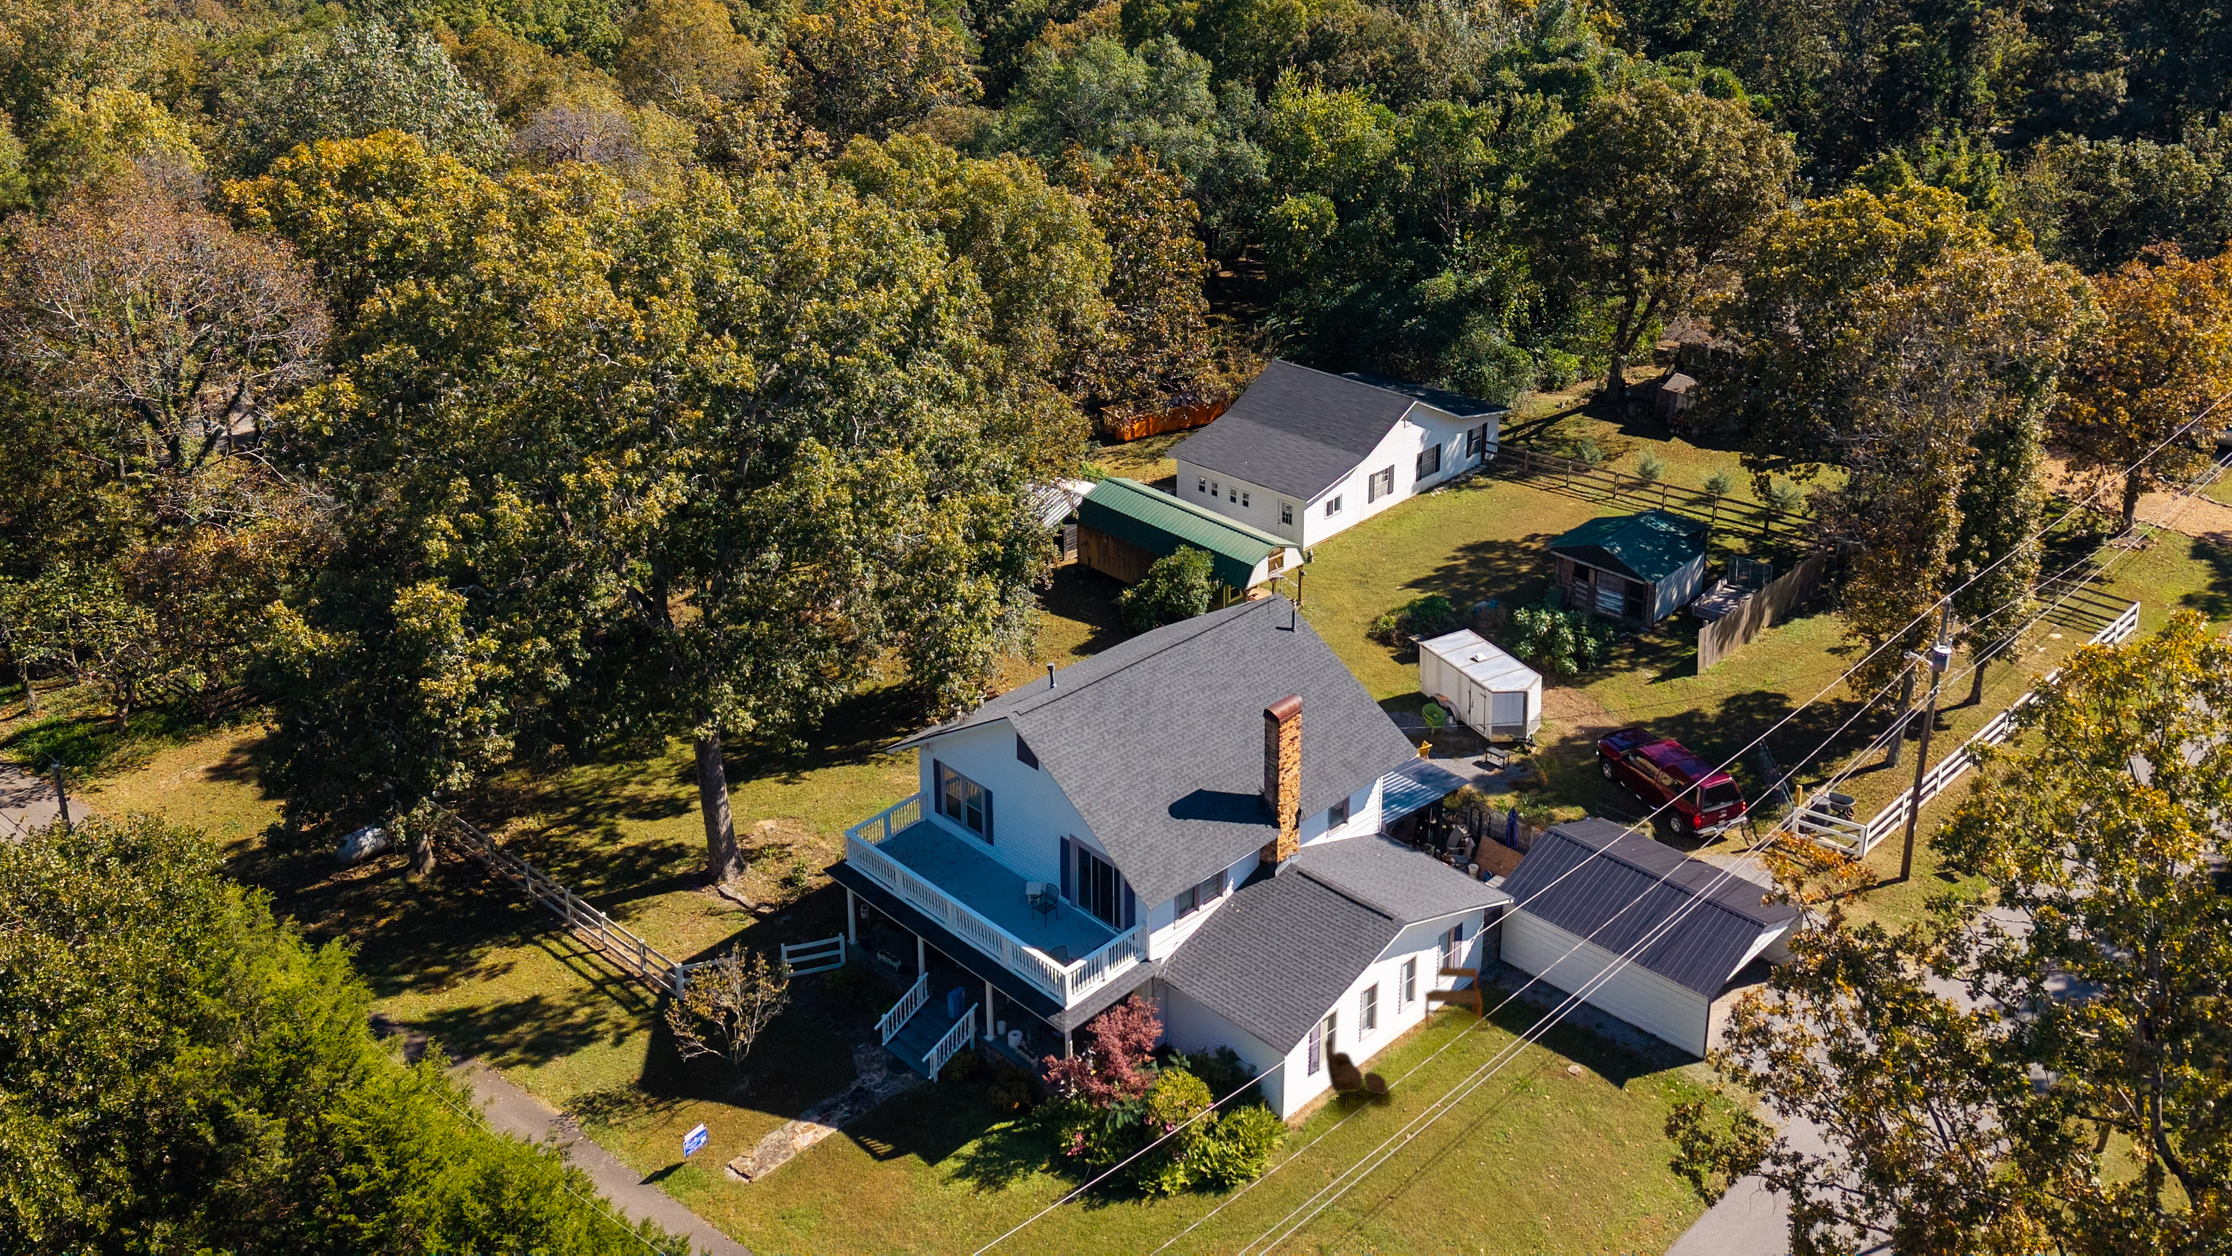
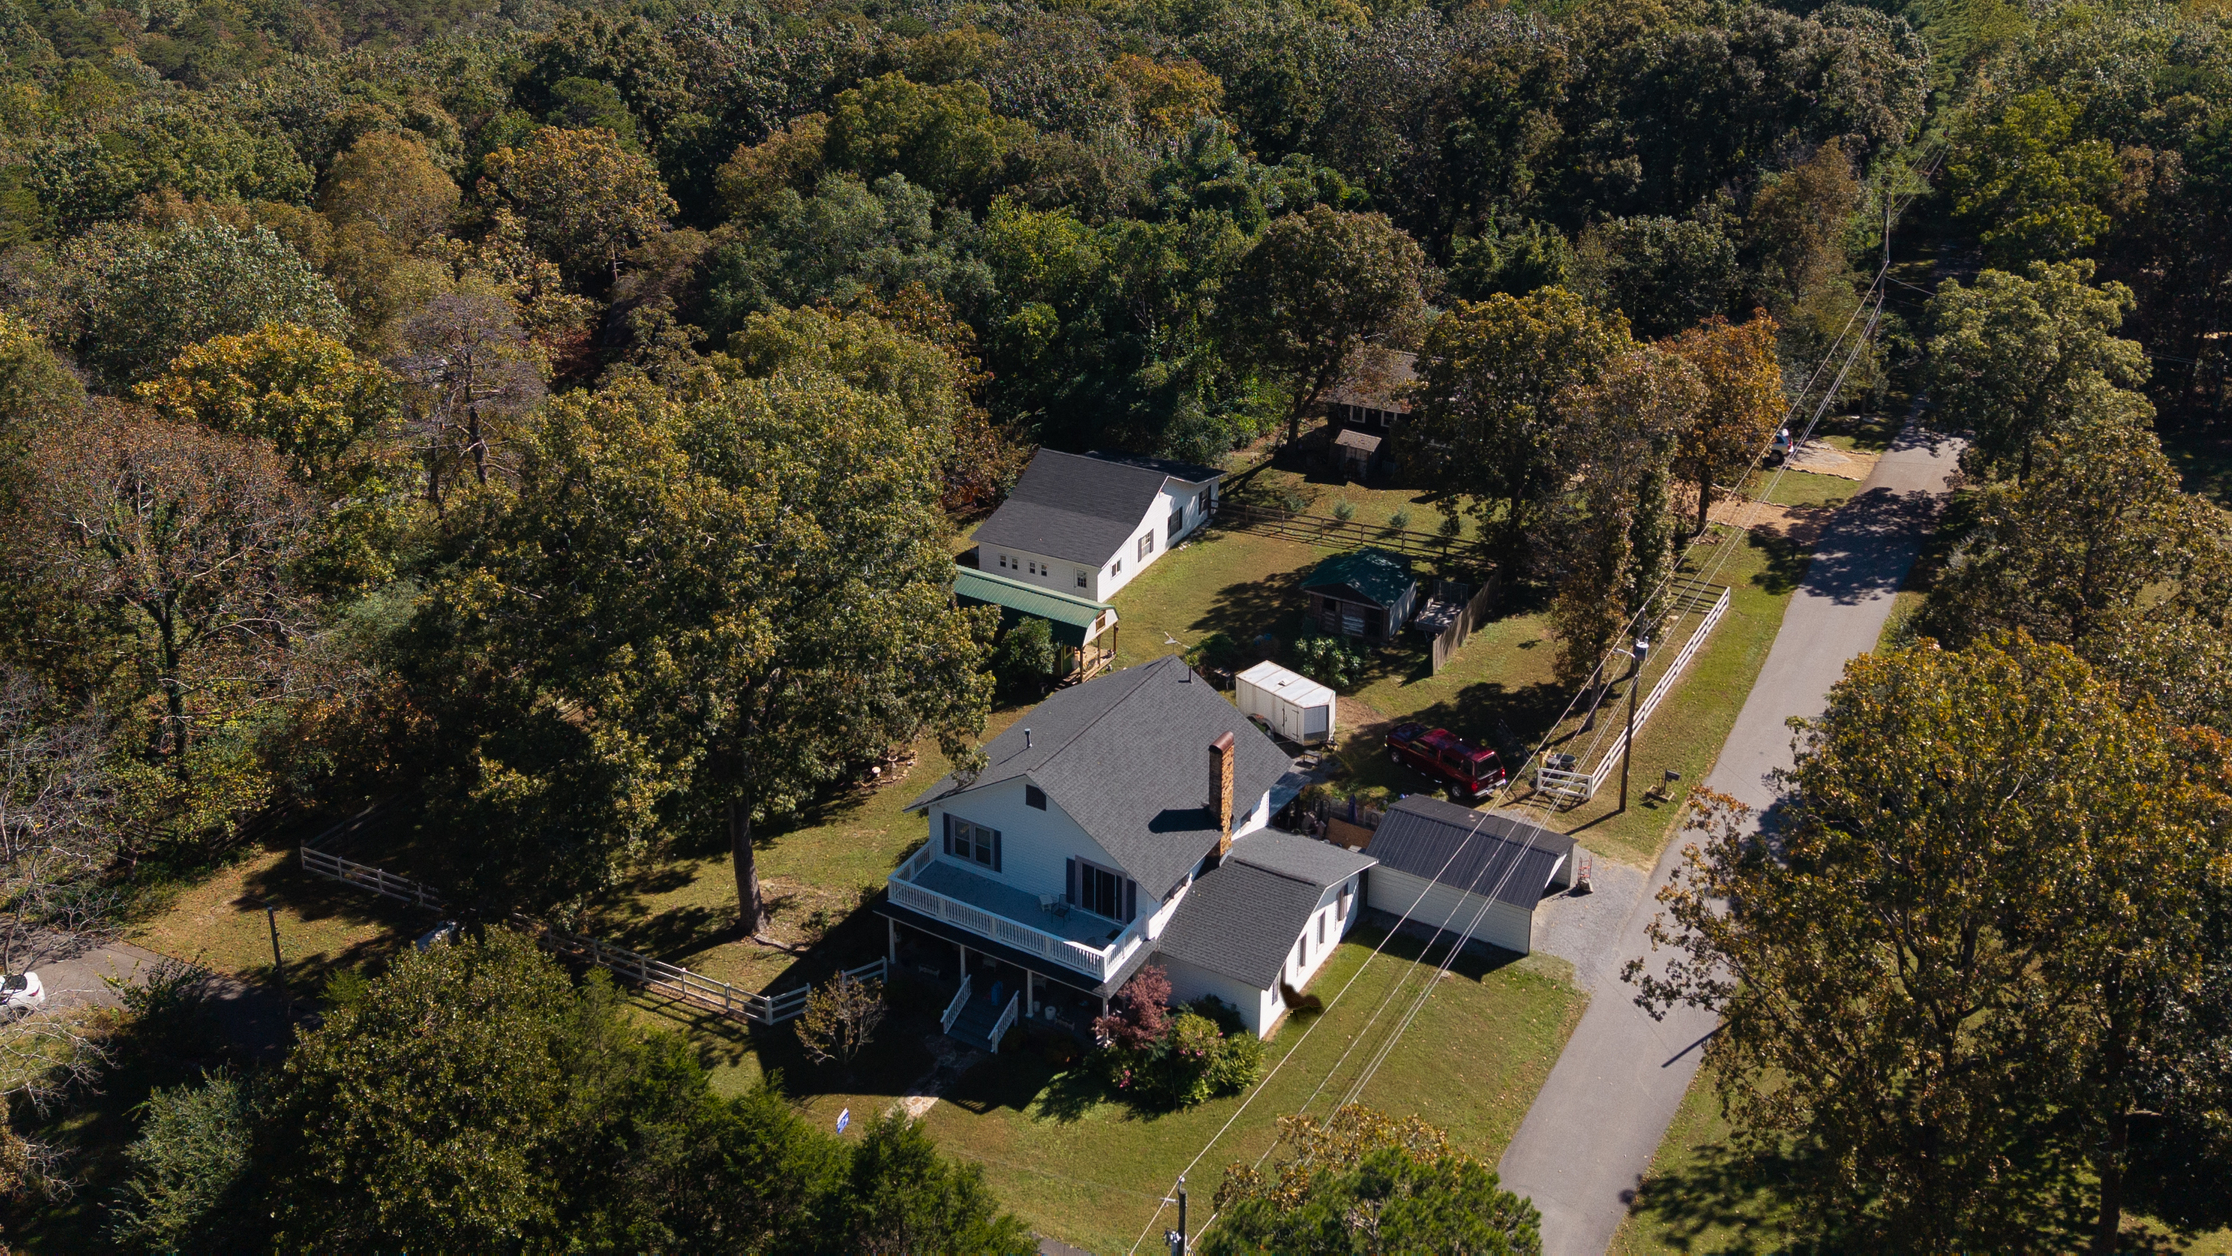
bench: present [1425,967,1482,1030] -> none [1324,913,1368,961]

